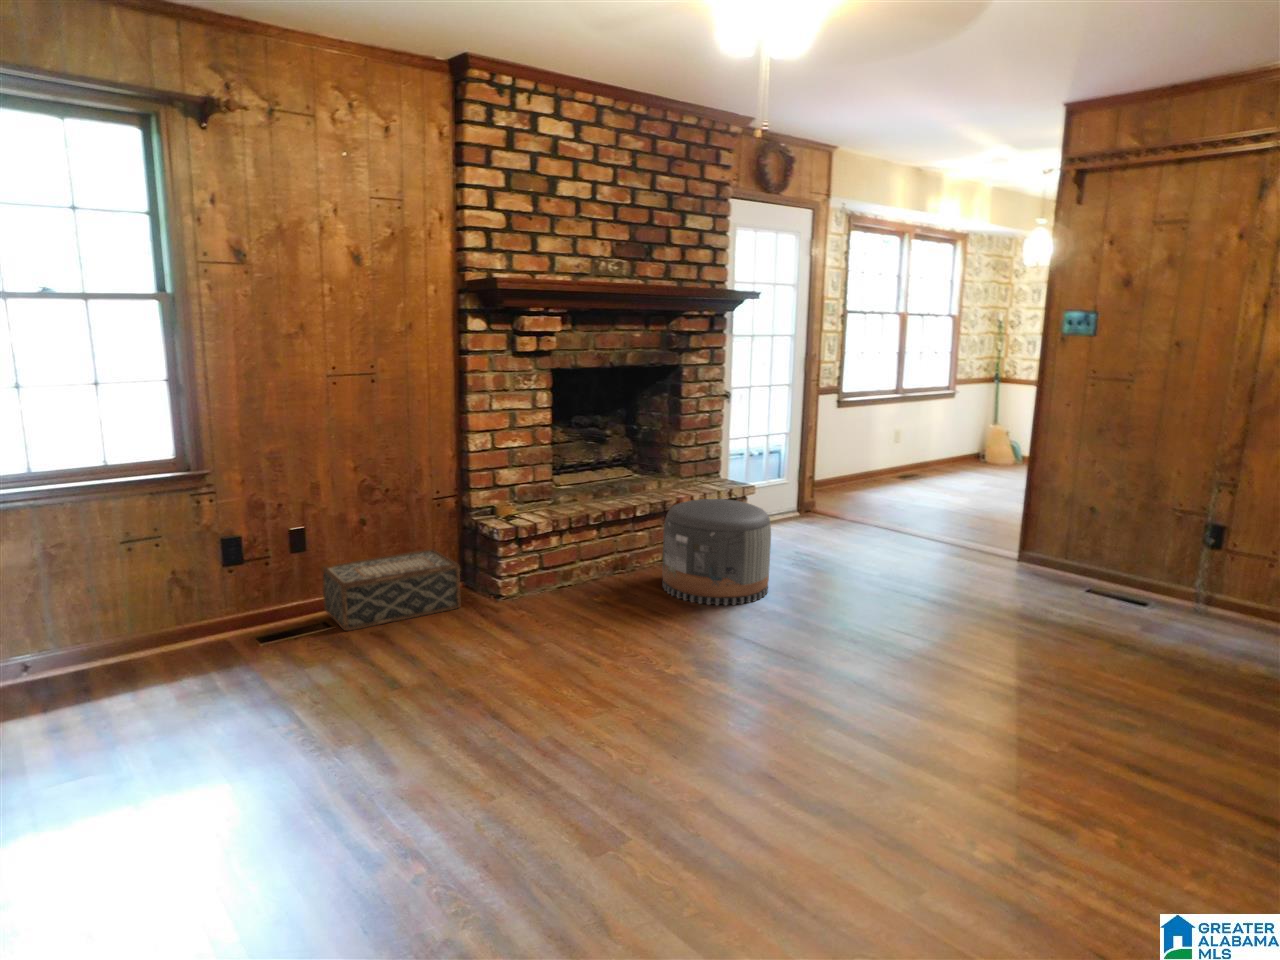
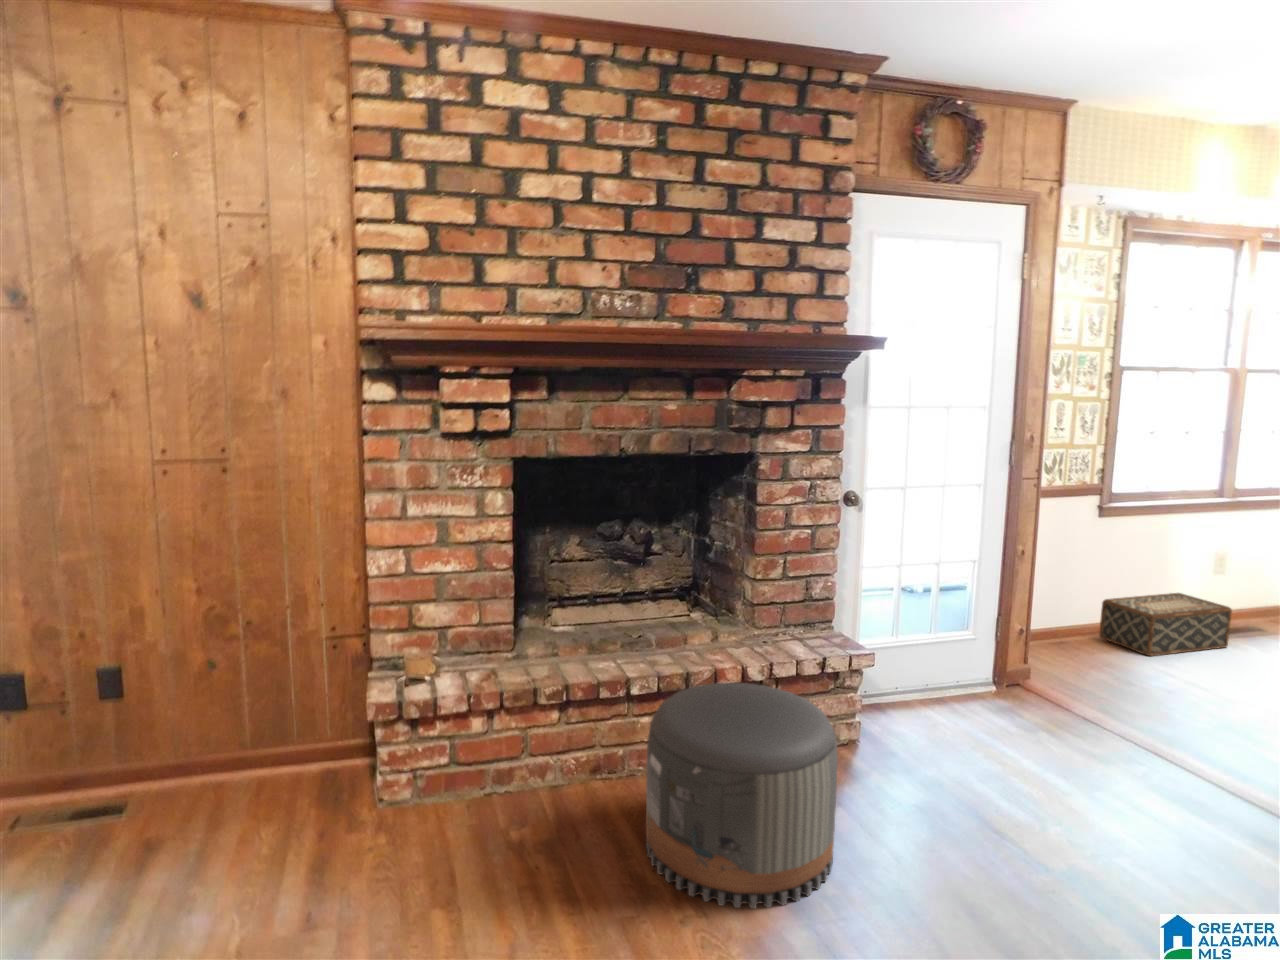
woven basket: present [322,549,460,631] -> present [1099,593,1232,656]

